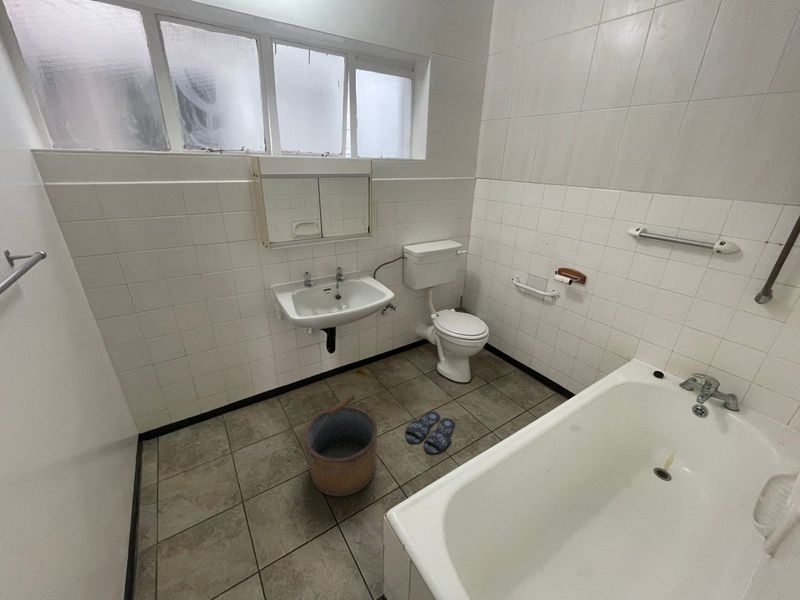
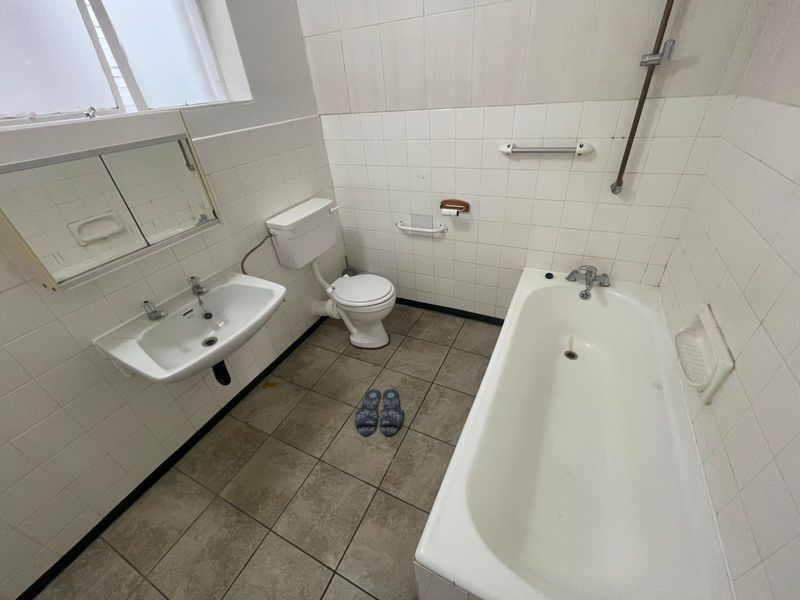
bucket: present [304,395,377,496] -> none [251,428,348,548]

